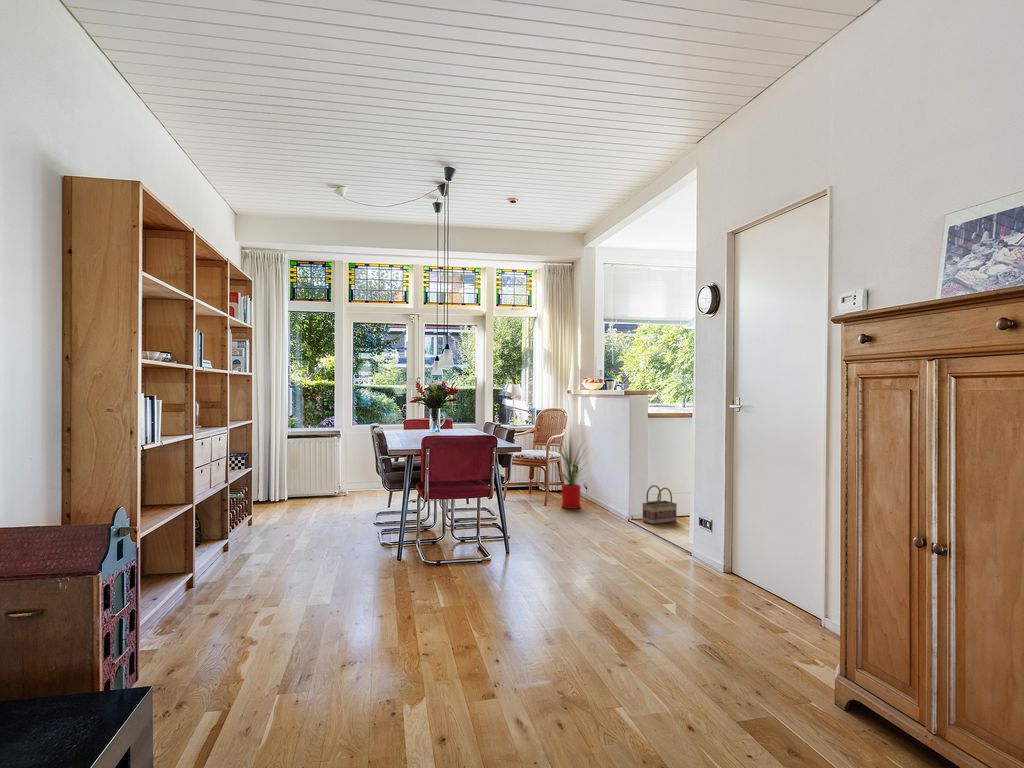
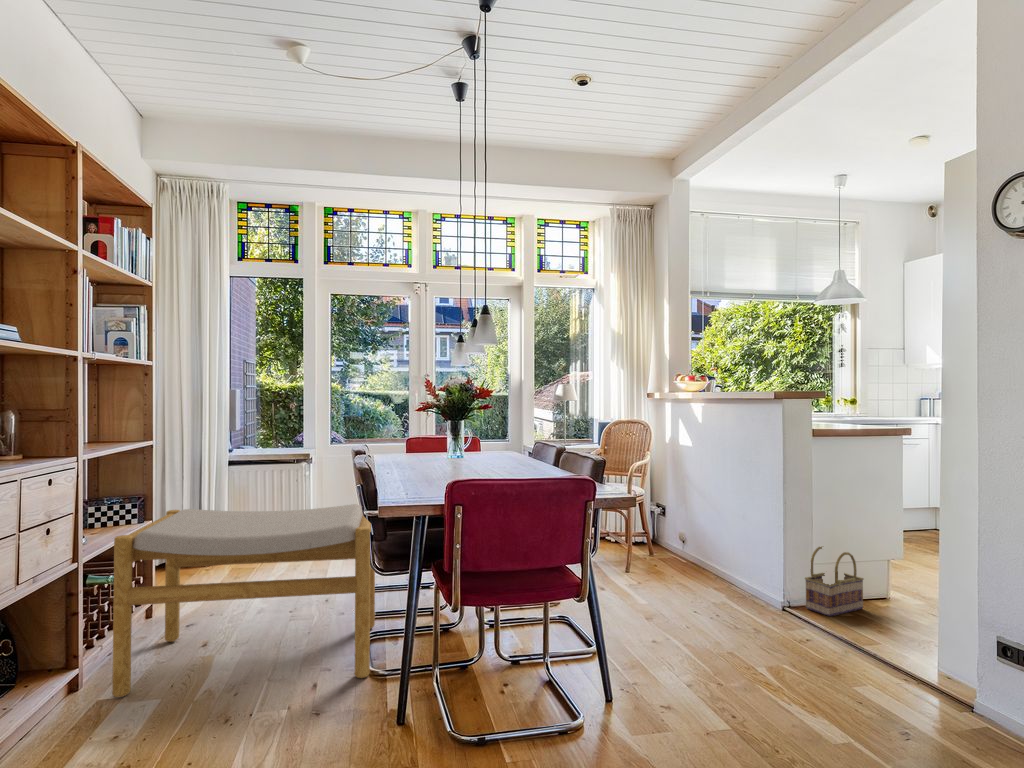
house plant: present [555,446,583,509] -> none [623,462,709,578]
footstool: none [249,457,386,552] -> present [112,504,375,697]

